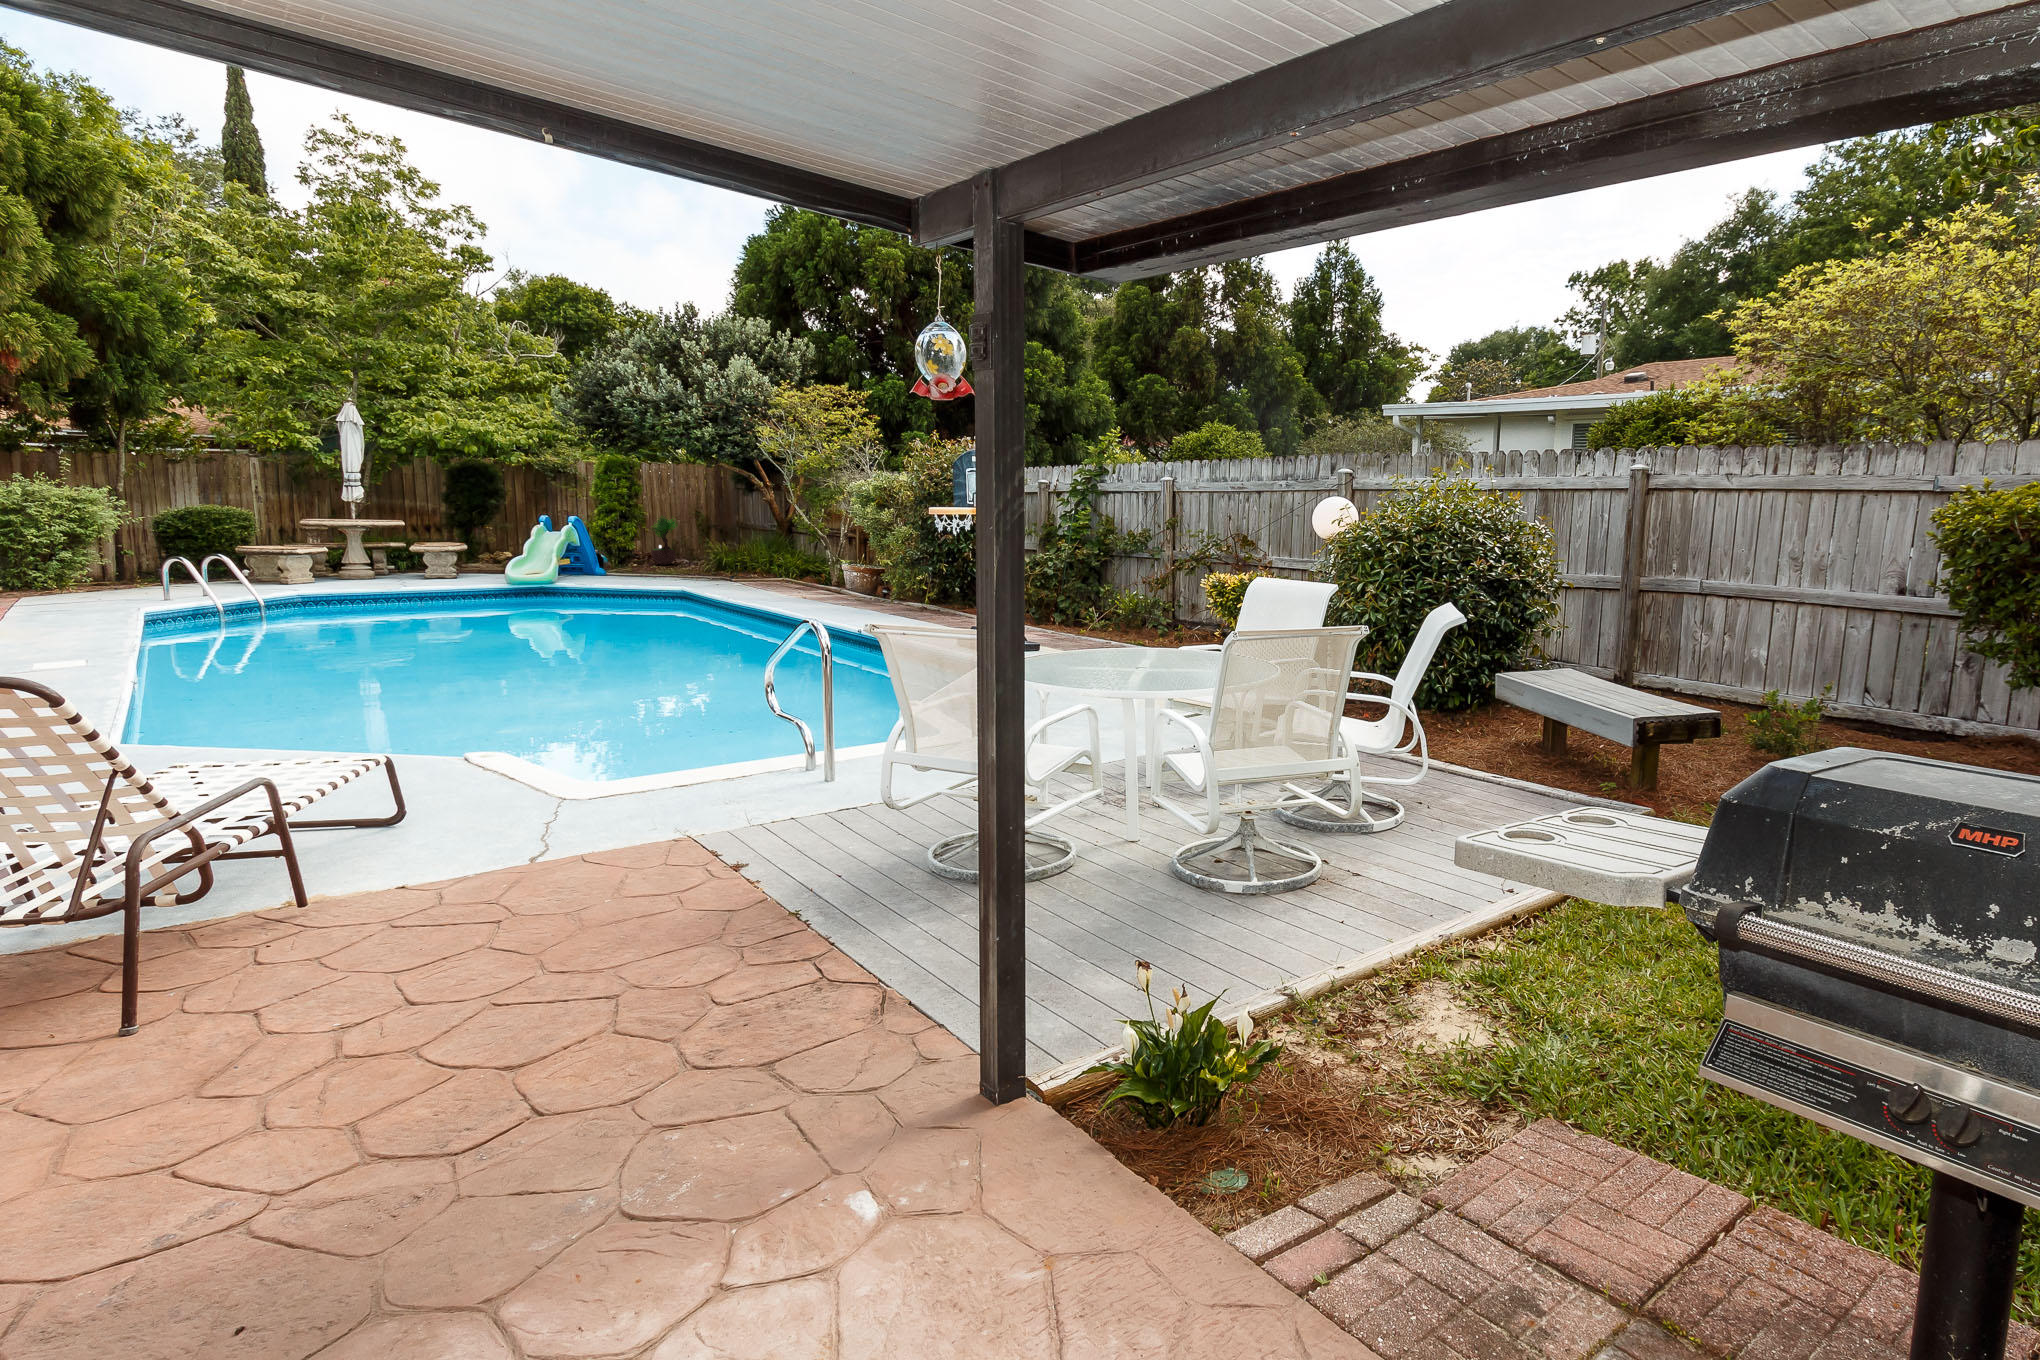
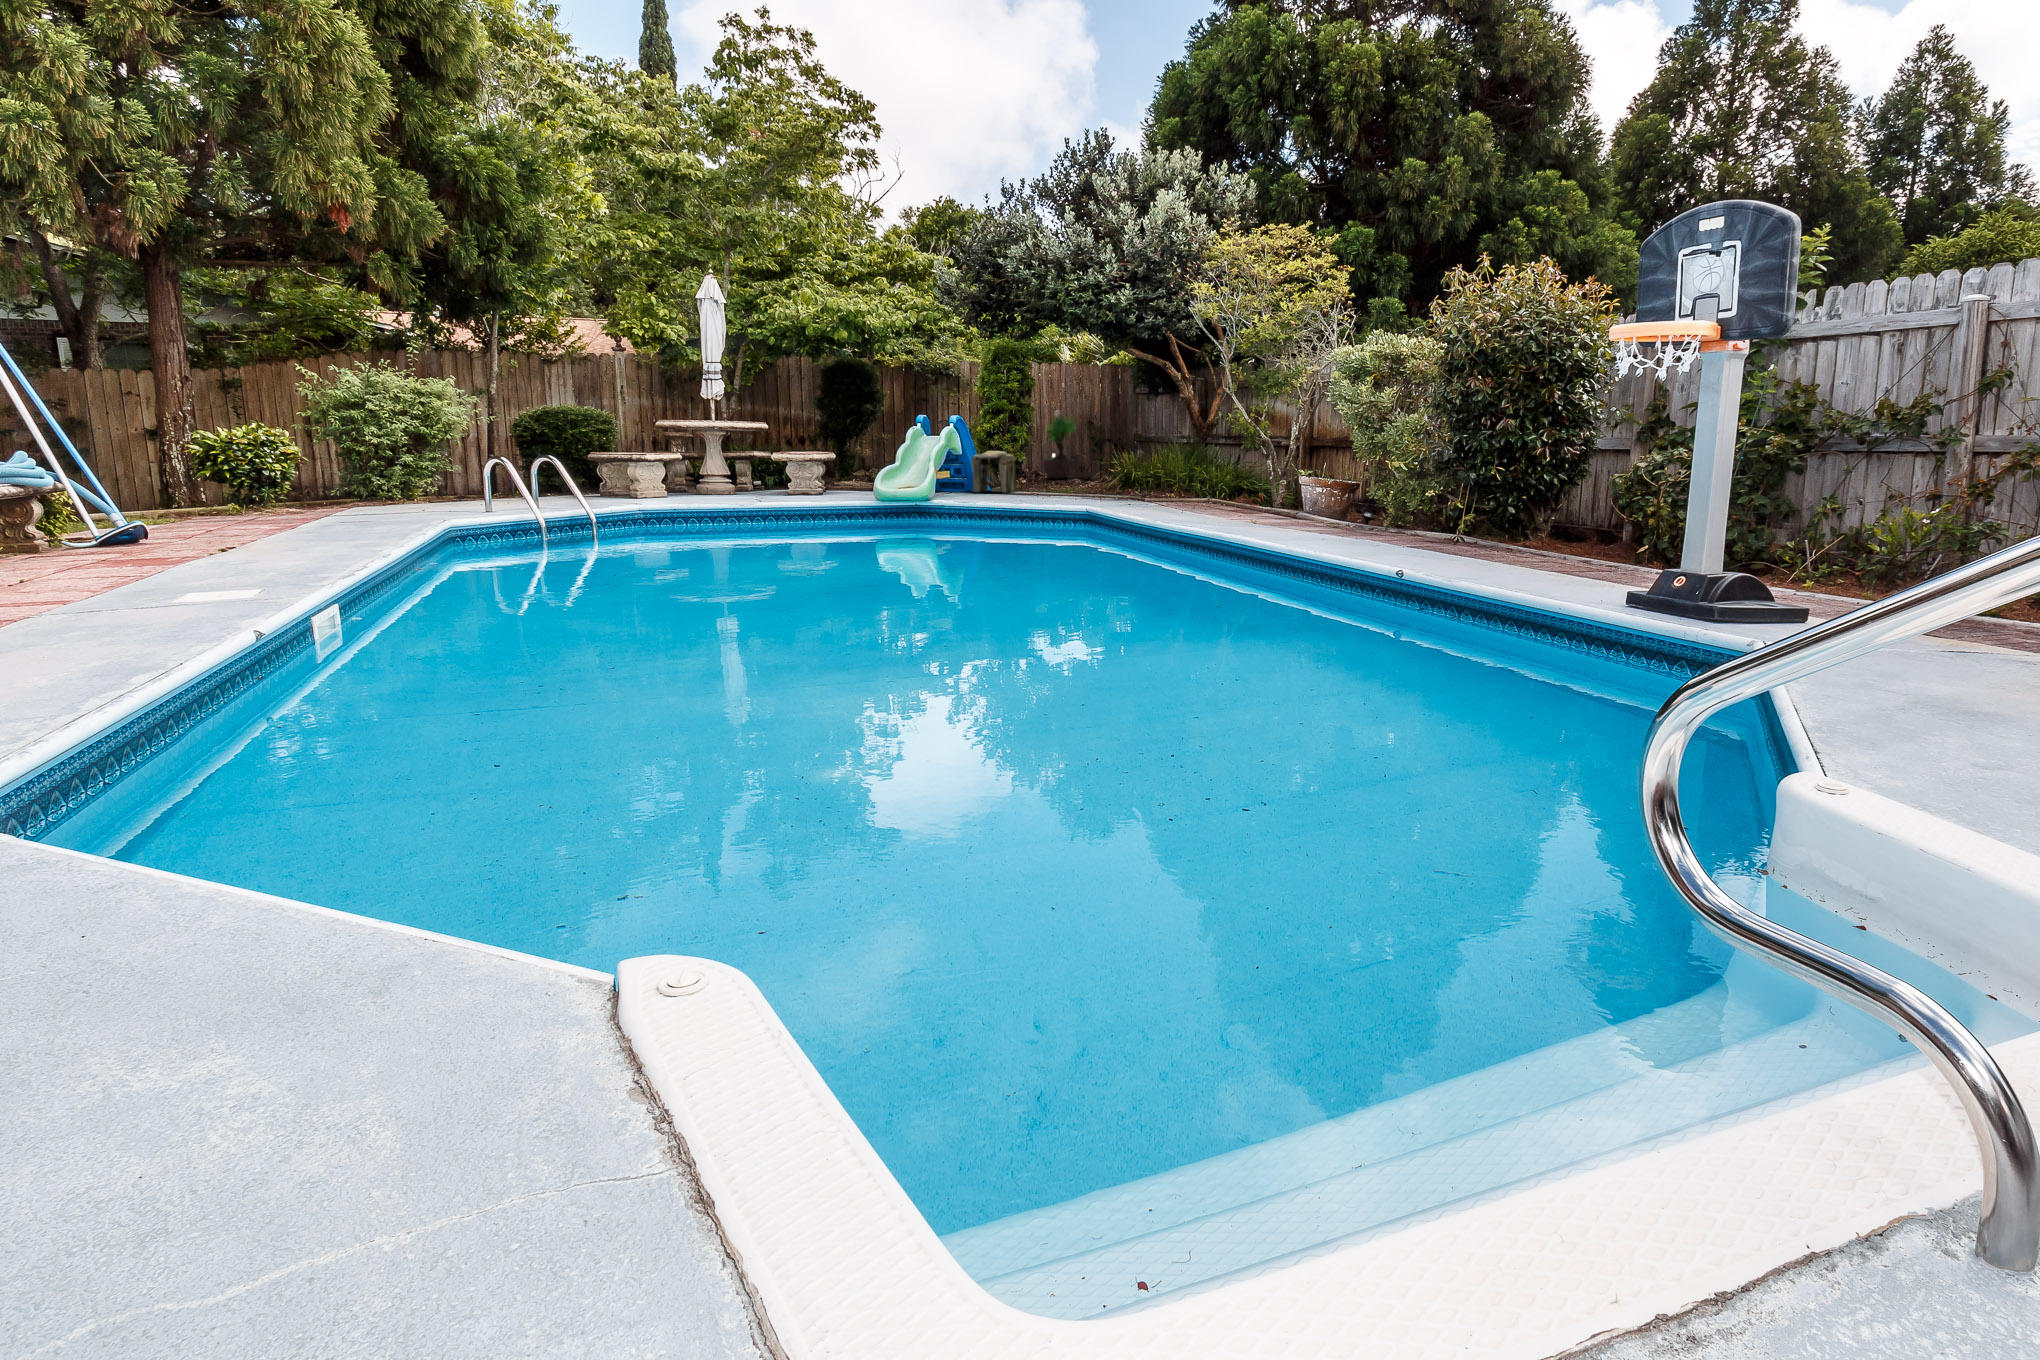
stool: none [588,545,628,577] -> present [972,451,1016,492]

